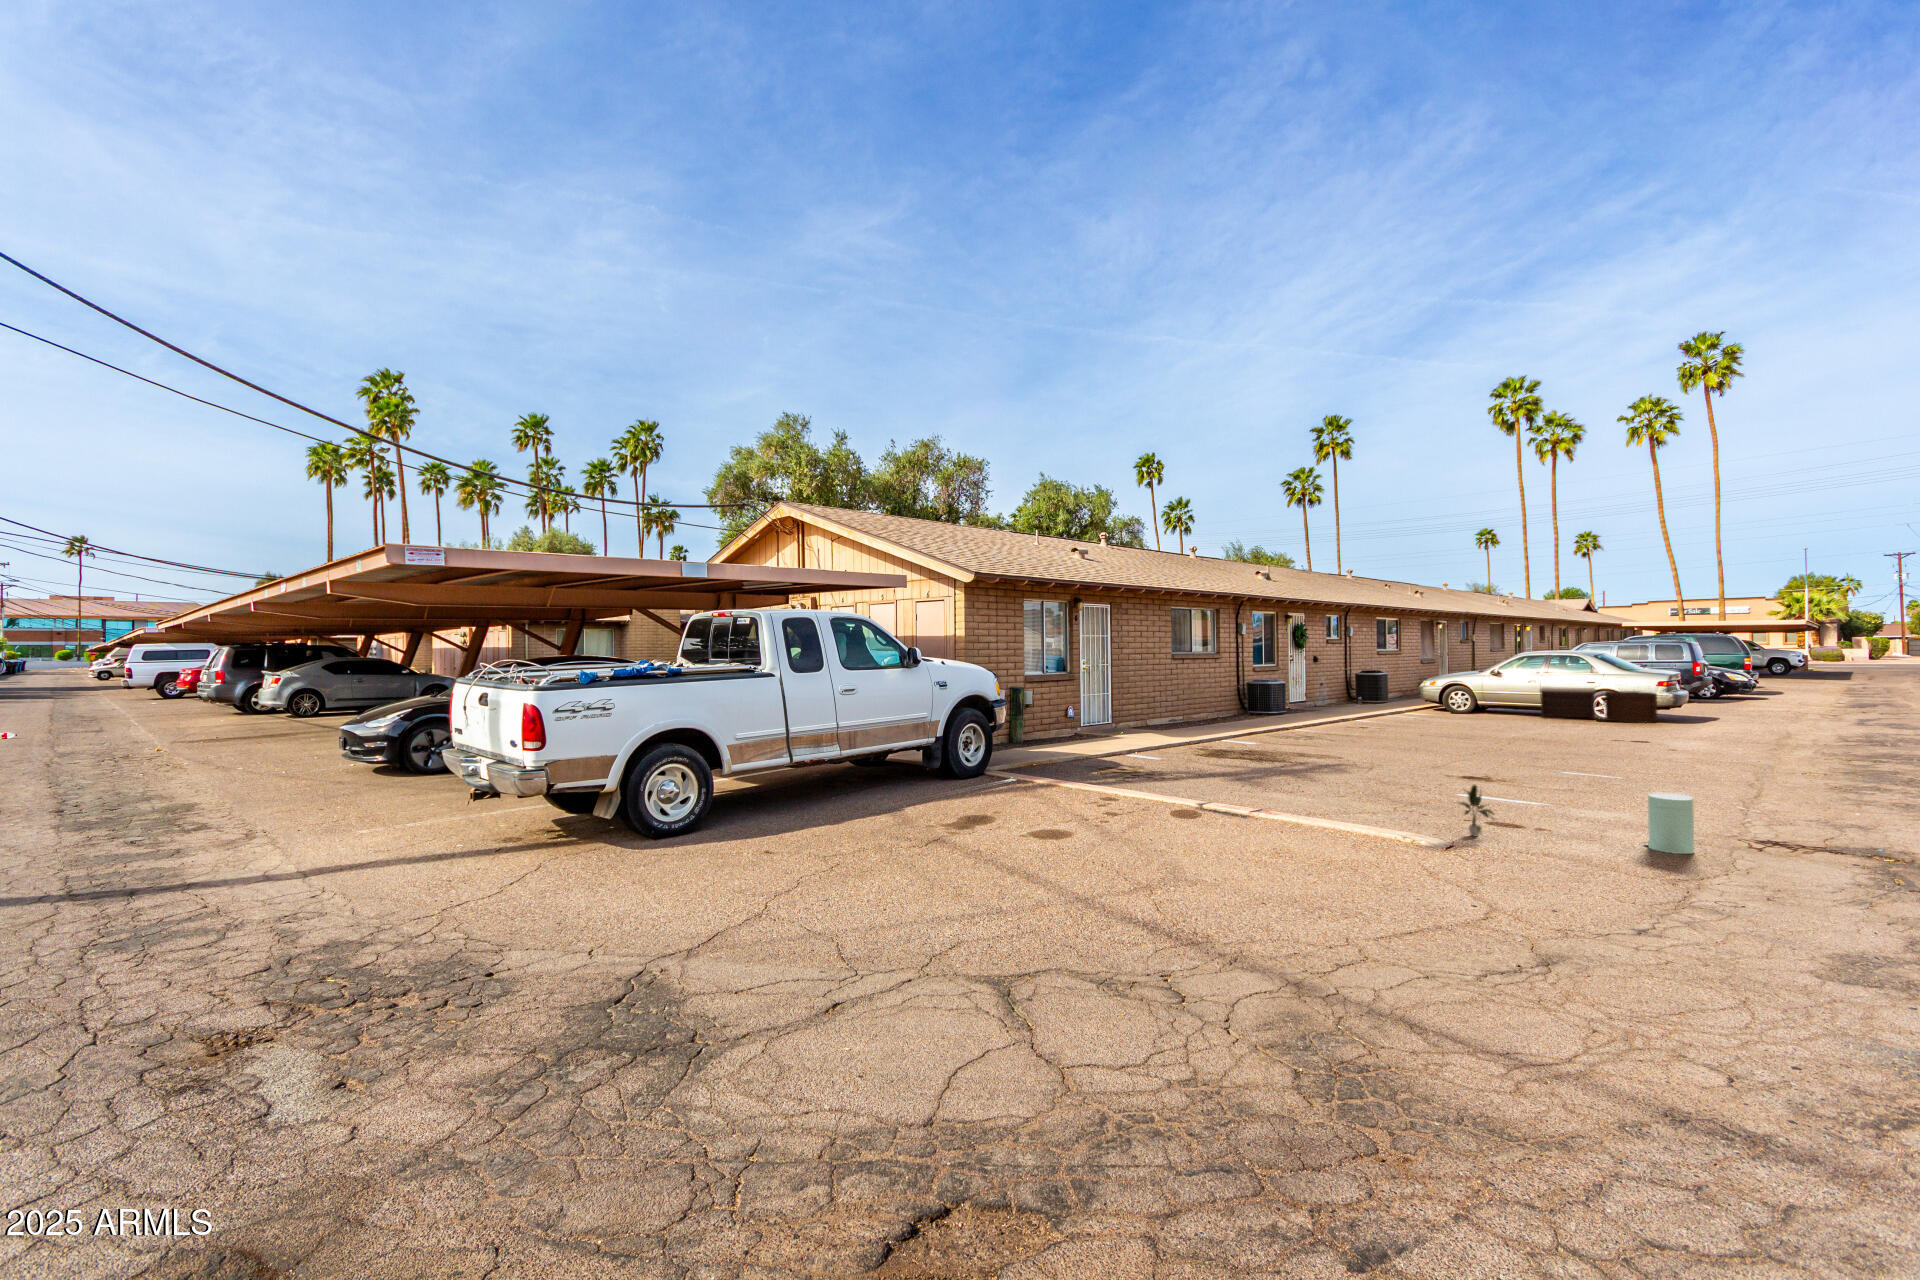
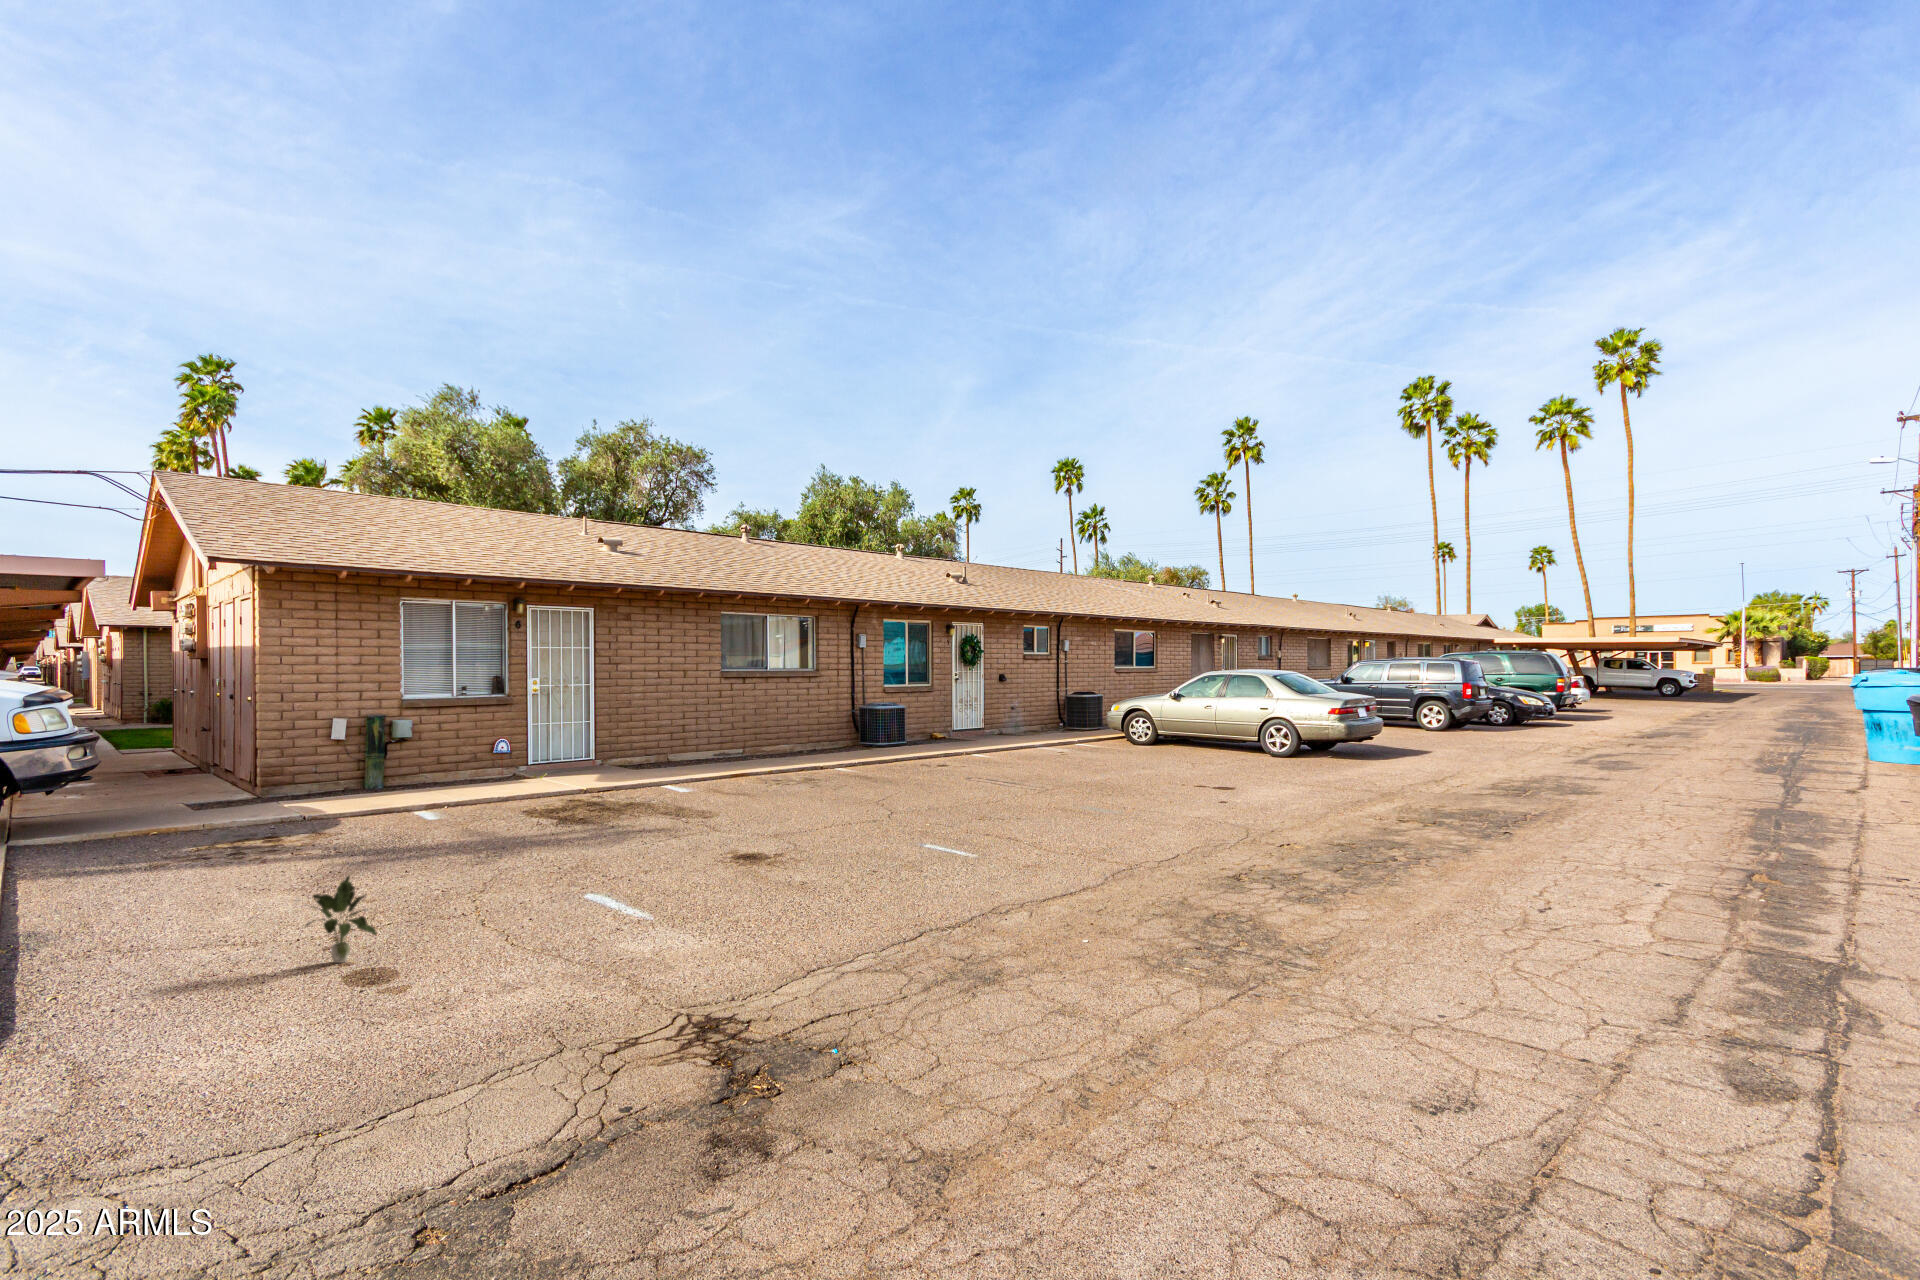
bench: present [1540,687,1596,719] -> none [1203,714,1269,755]
wooden crate: present [1605,691,1657,723] -> none [1273,718,1325,759]
trash can: present [1648,793,1694,854] -> none [516,890,582,1000]

